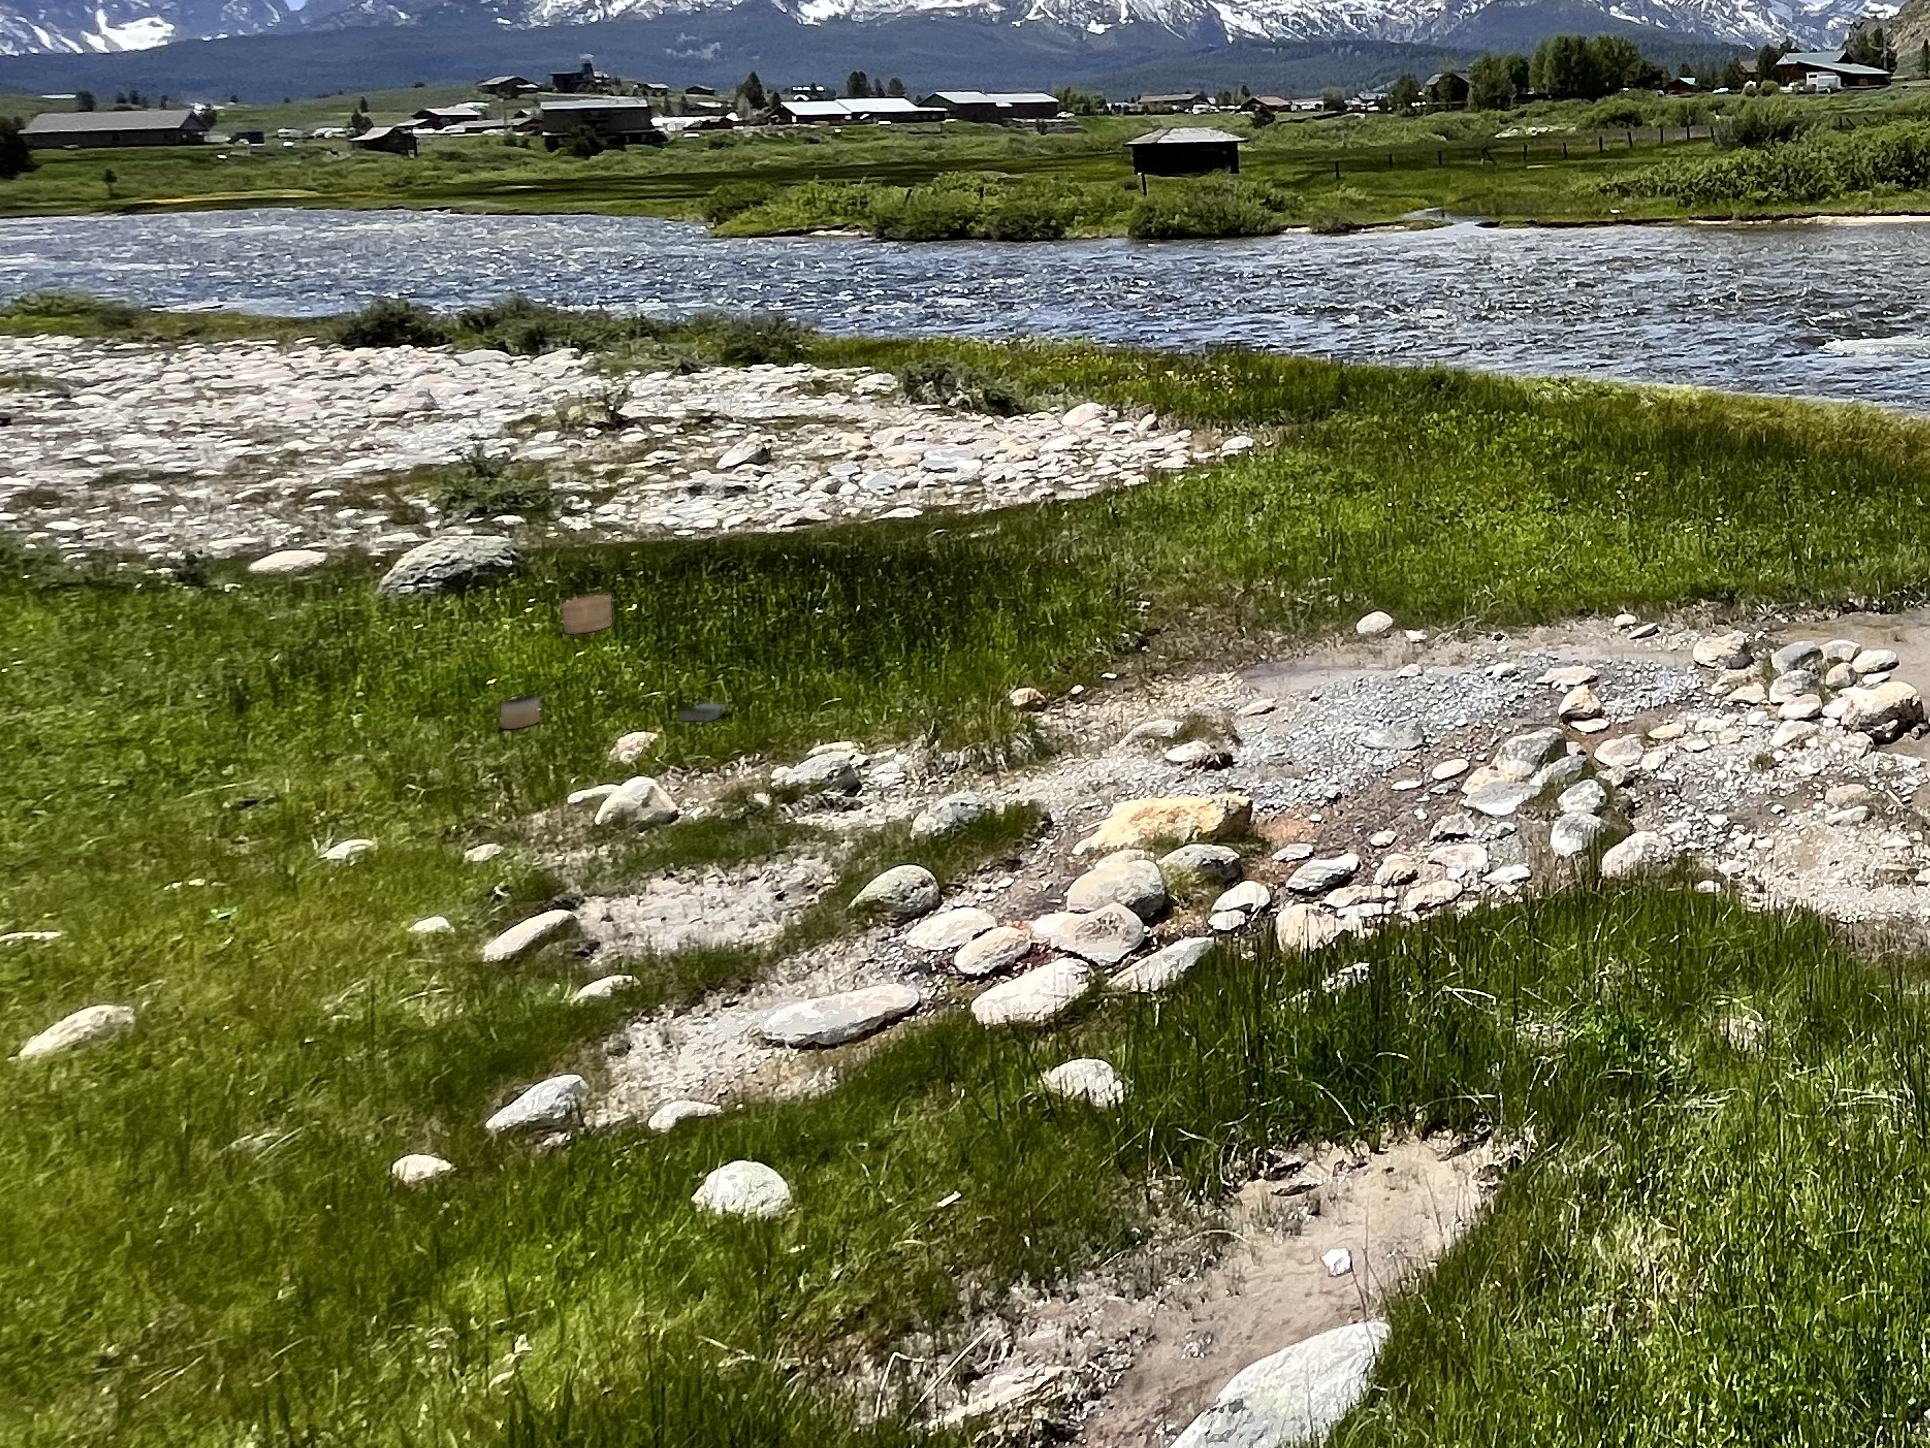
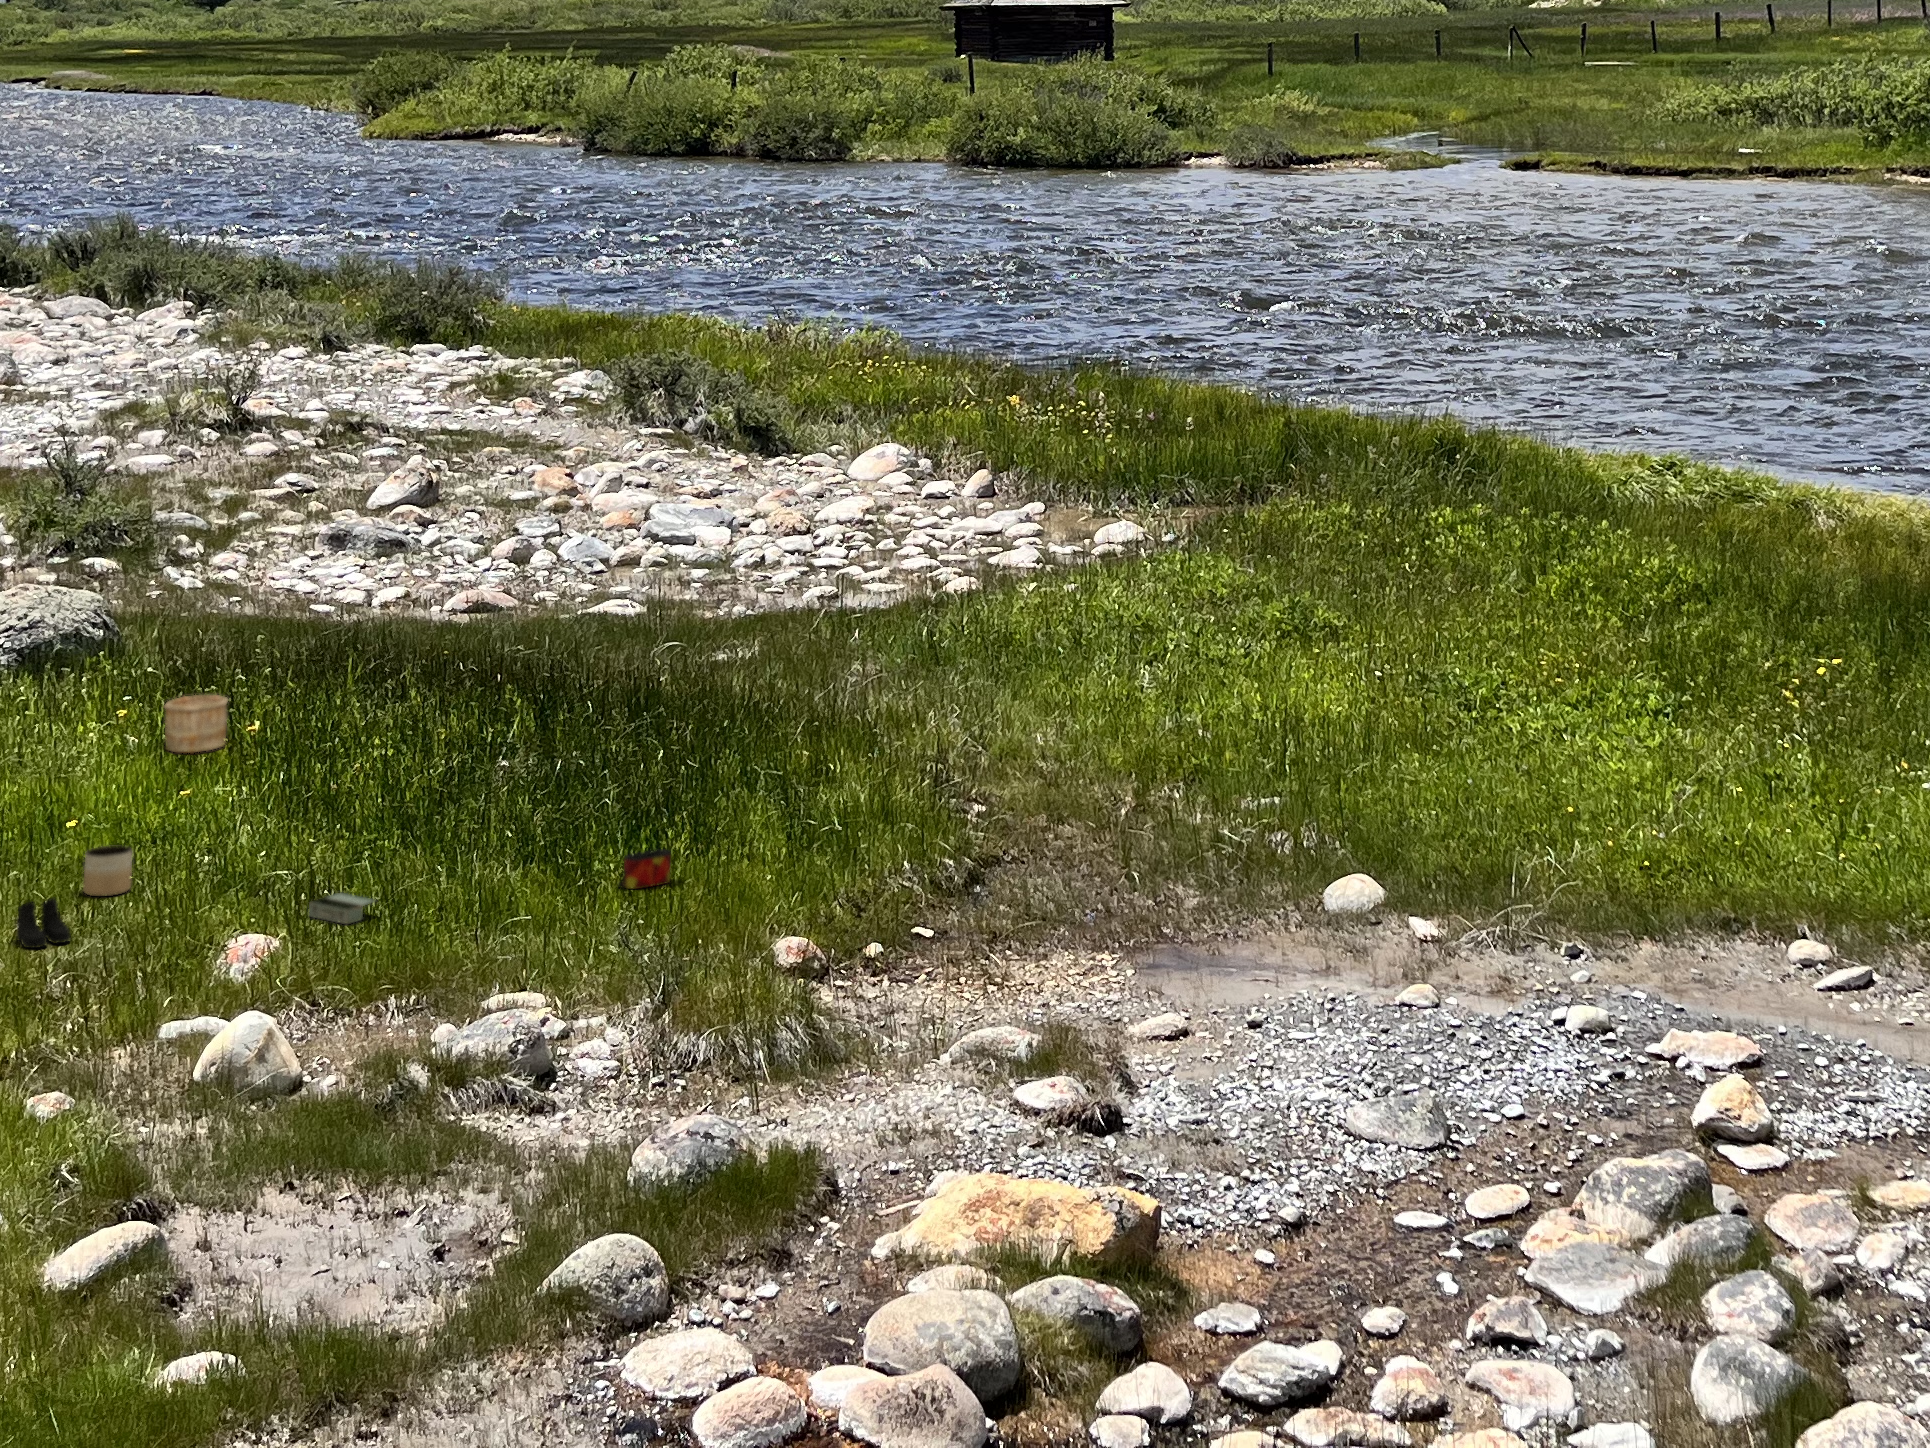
bag: none [906,650,944,677] -> present [618,849,671,889]
boots: none [448,733,492,767] -> present [17,897,71,948]

